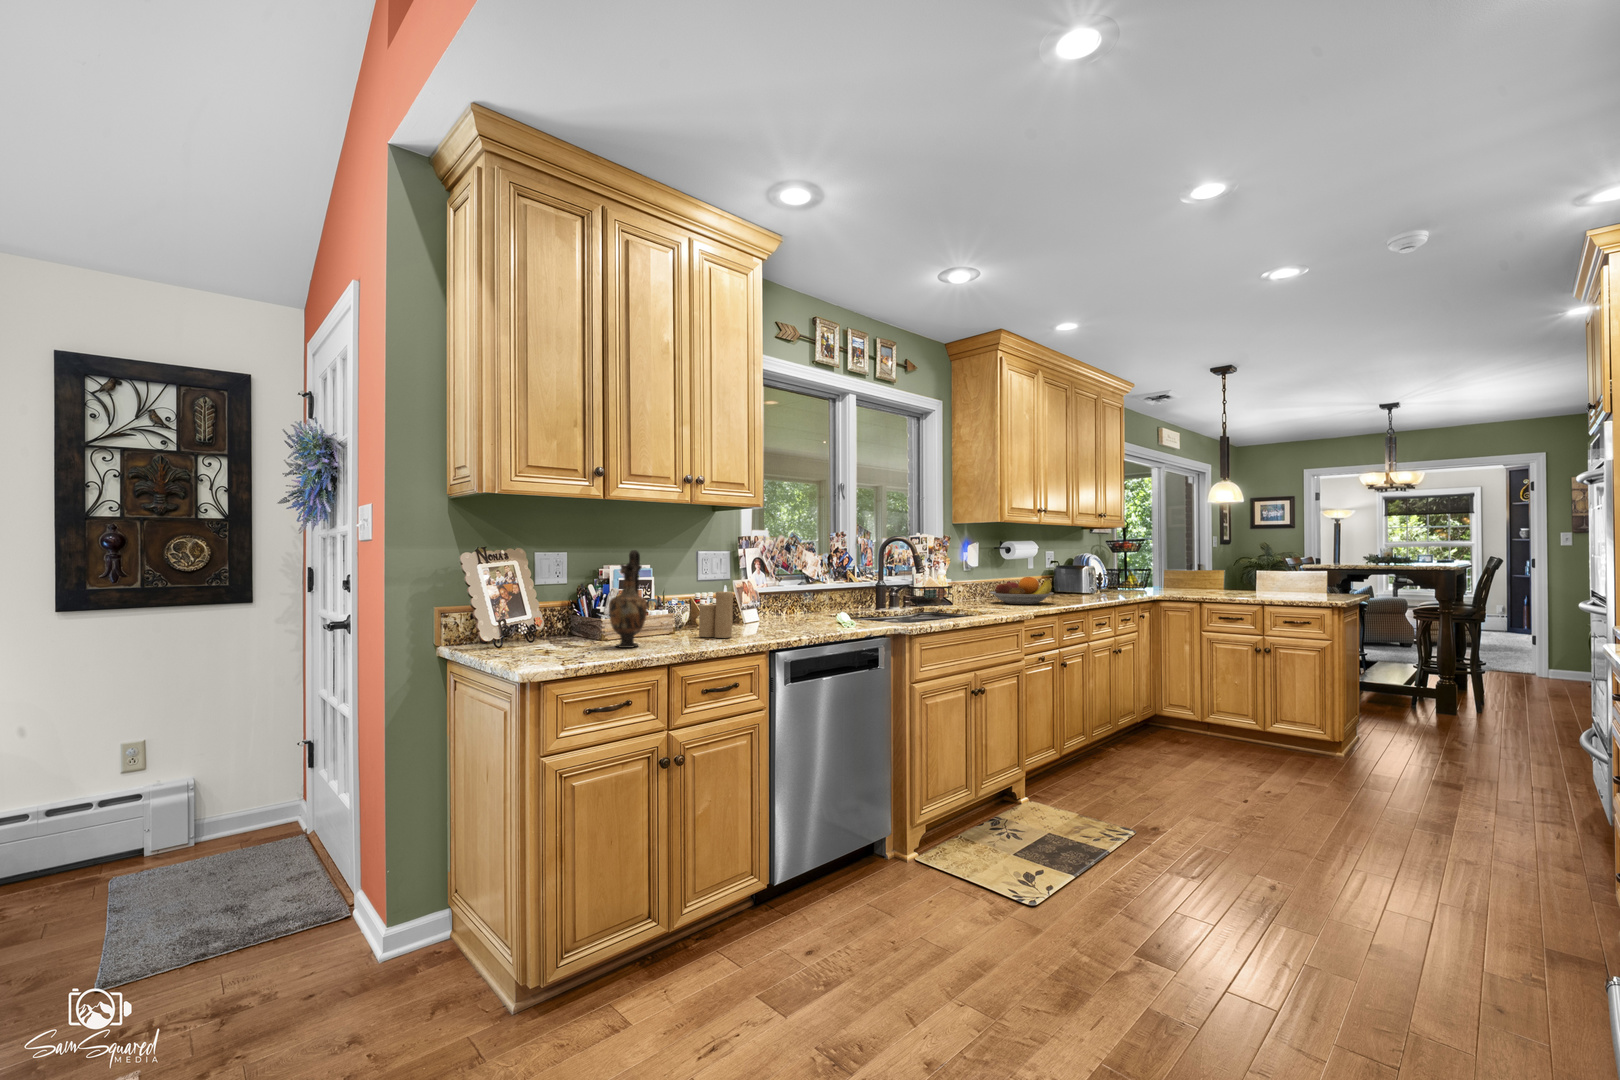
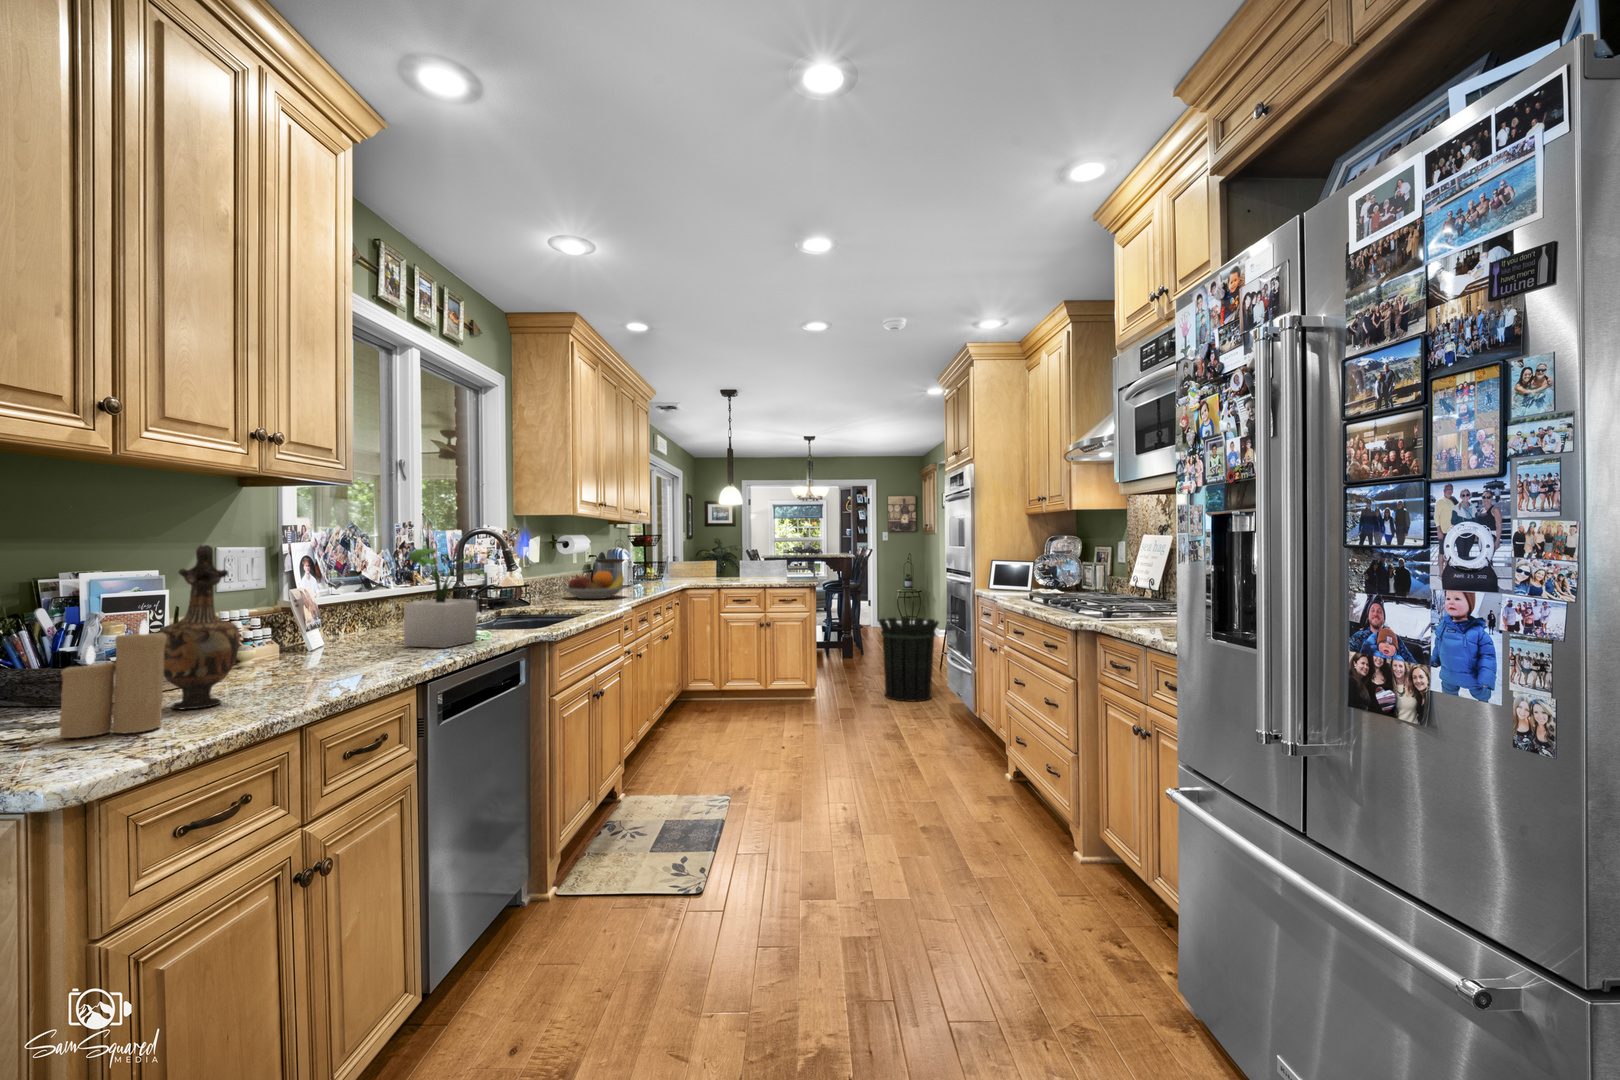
potted plant: none [779,553,859,631] -> present [395,549,498,648]
candle: present [699,585,733,638] -> present [59,620,167,738]
waste bin: none [1454,656,1581,786] -> present [878,617,939,702]

